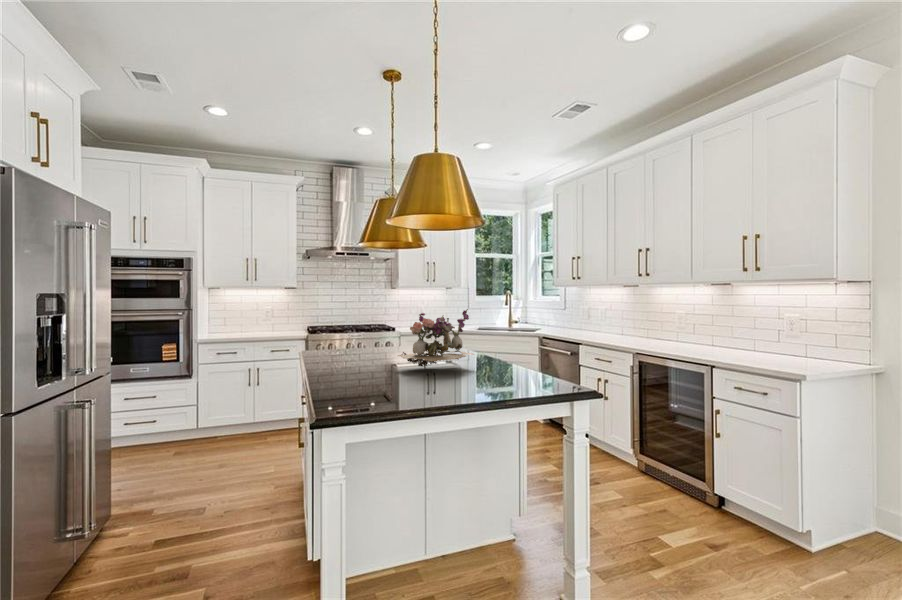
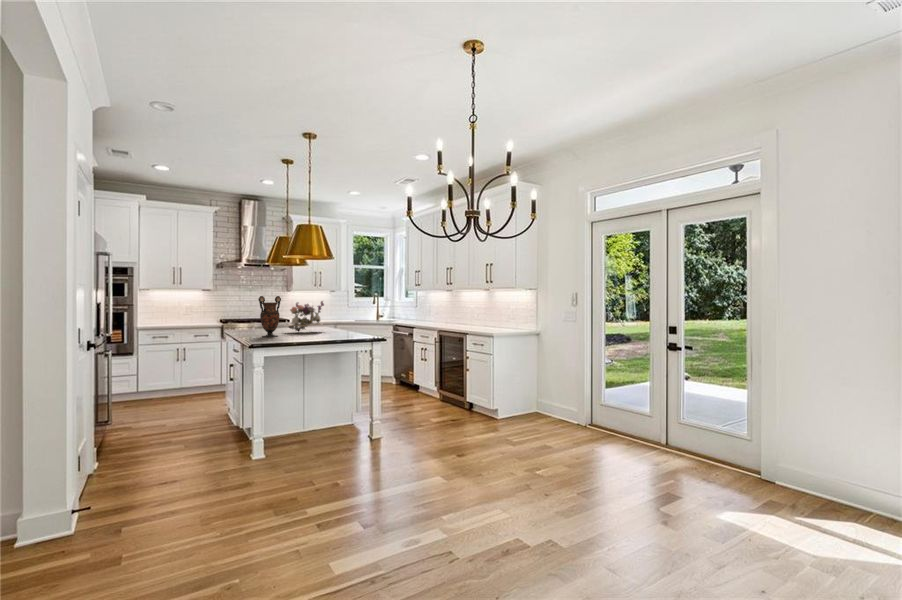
vase: none [353,303,396,387] -> present [258,296,281,337]

